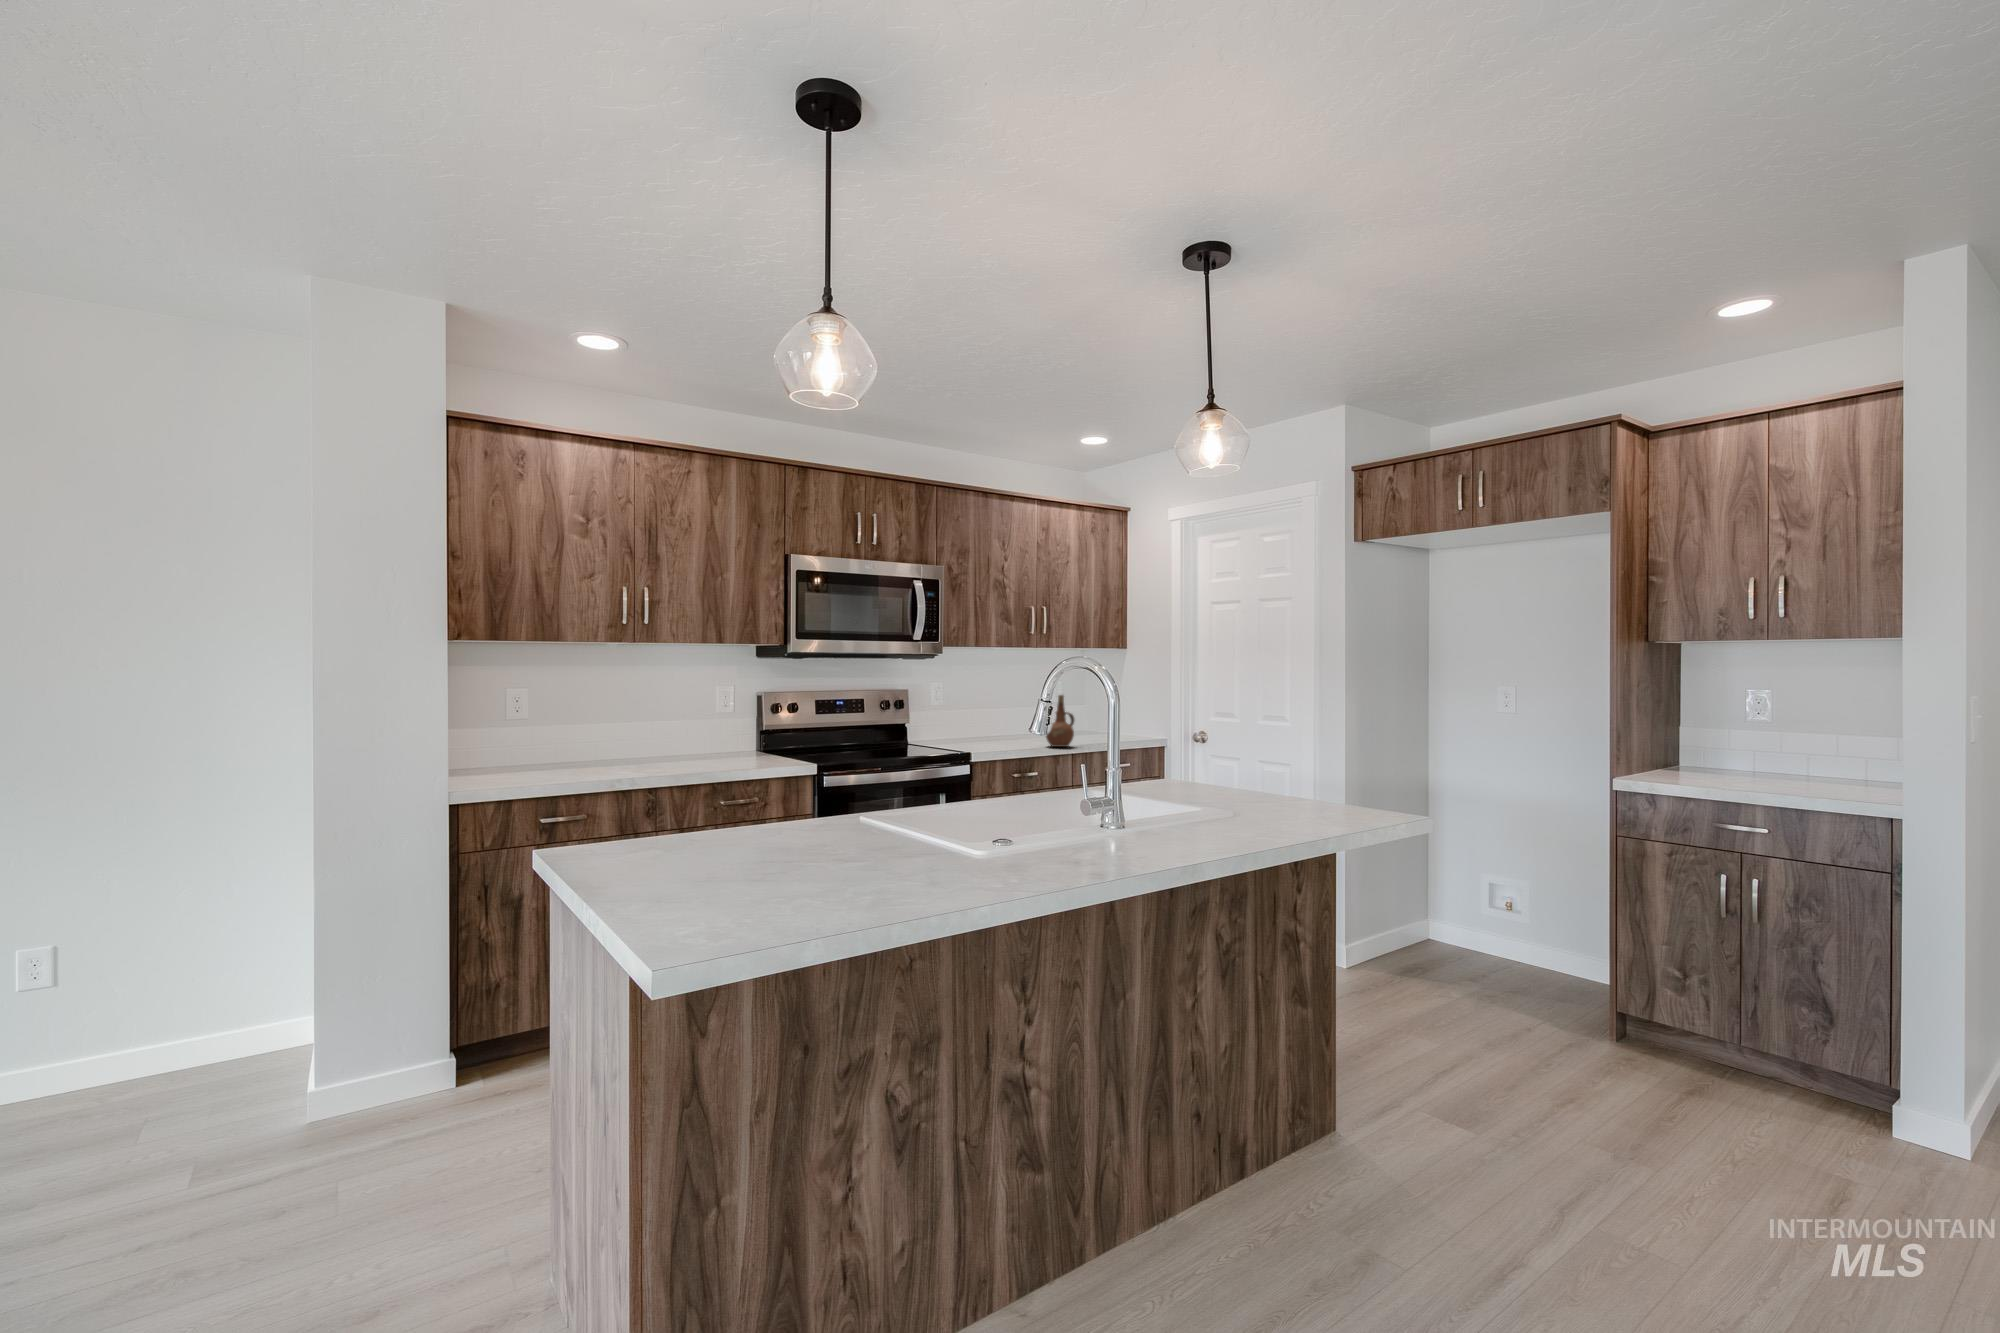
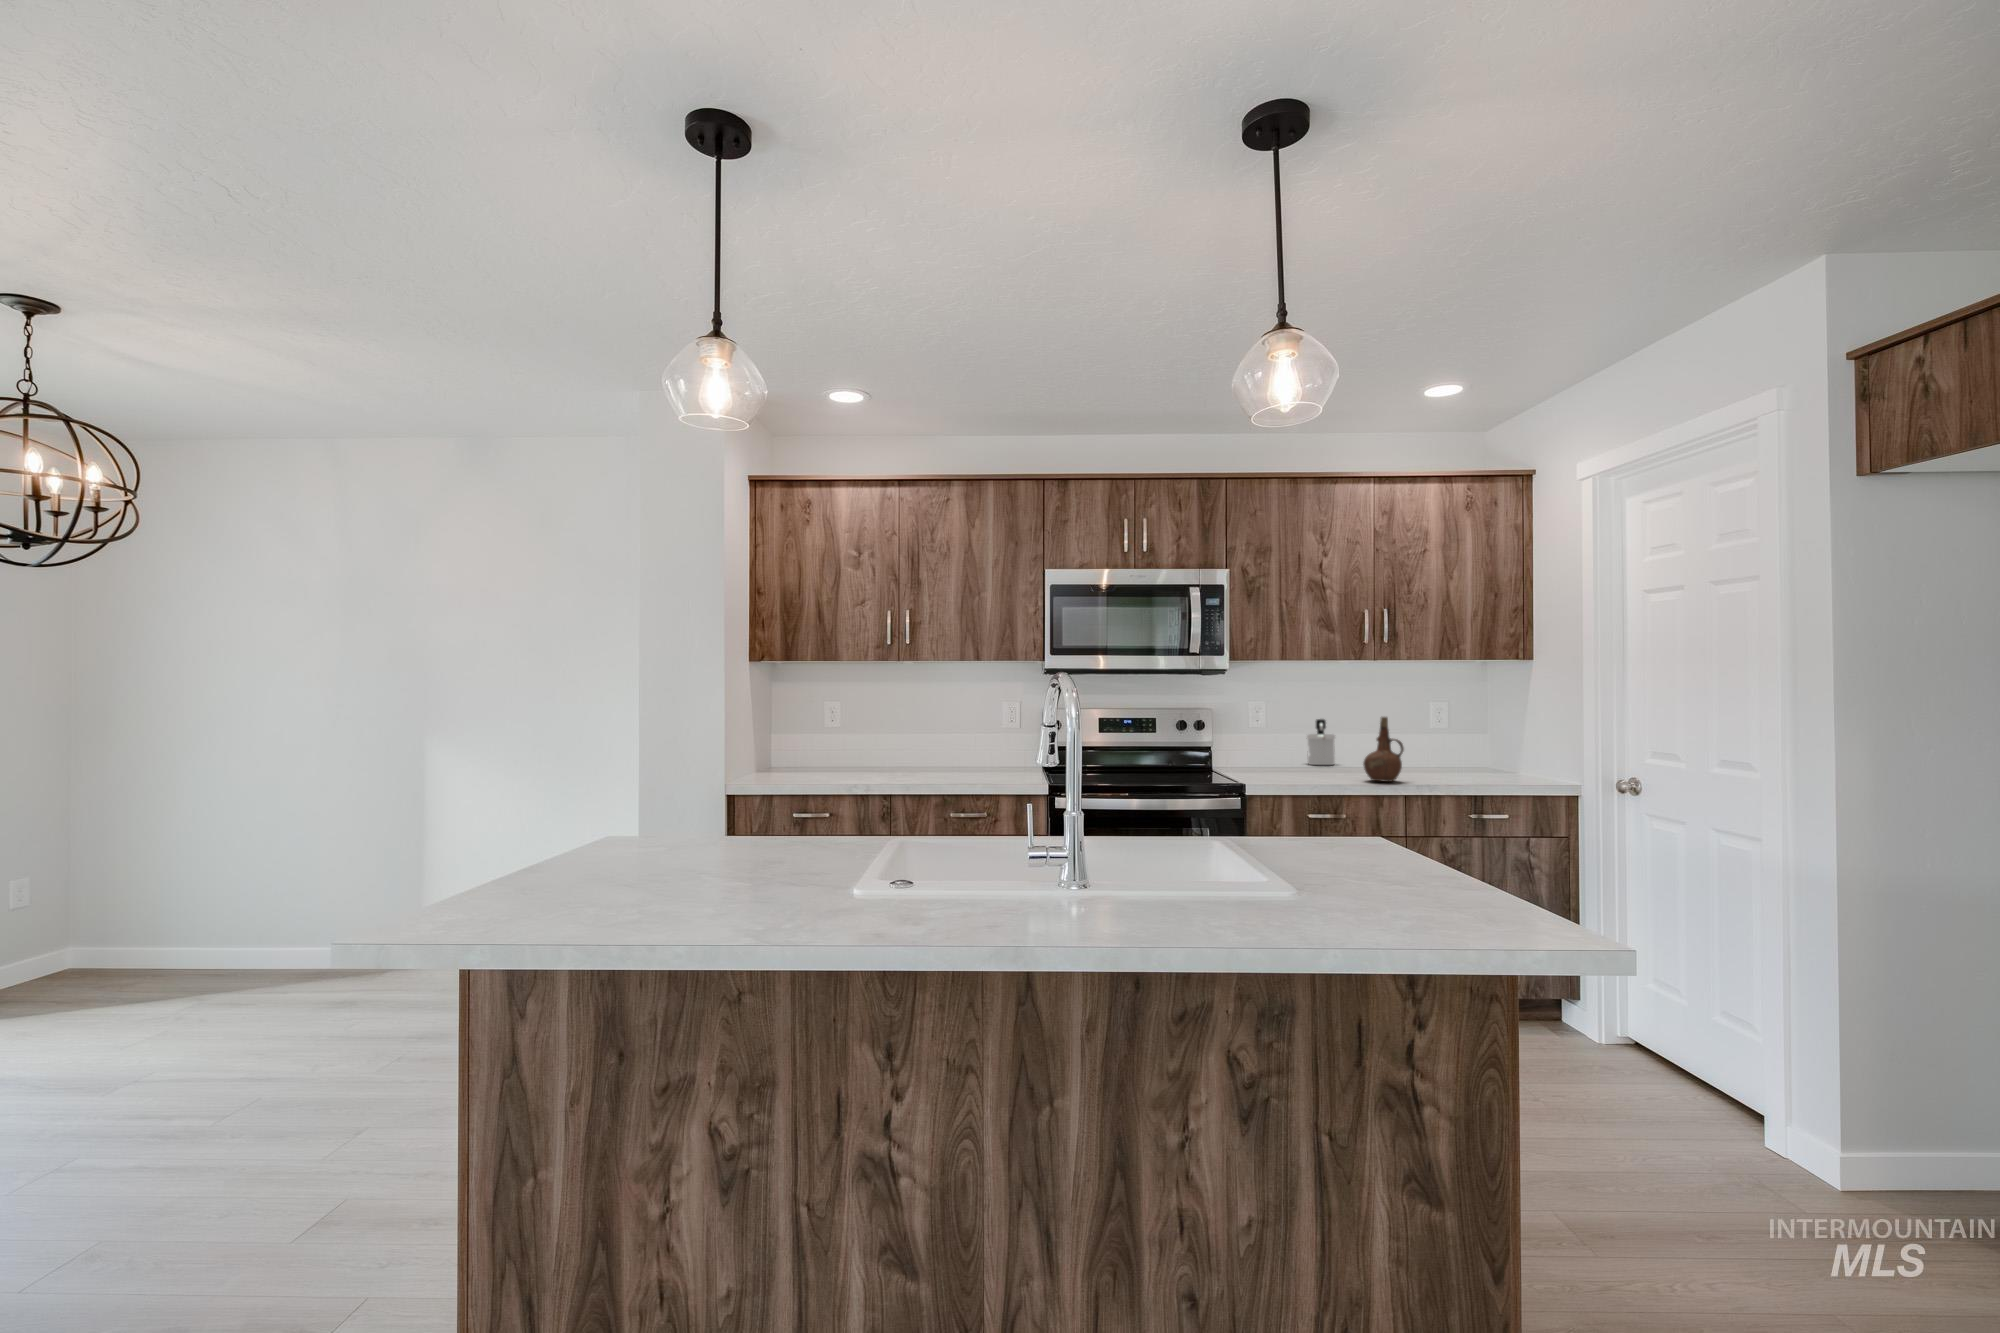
soap dispenser: none [975,697,998,736] -> present [1307,719,1335,765]

